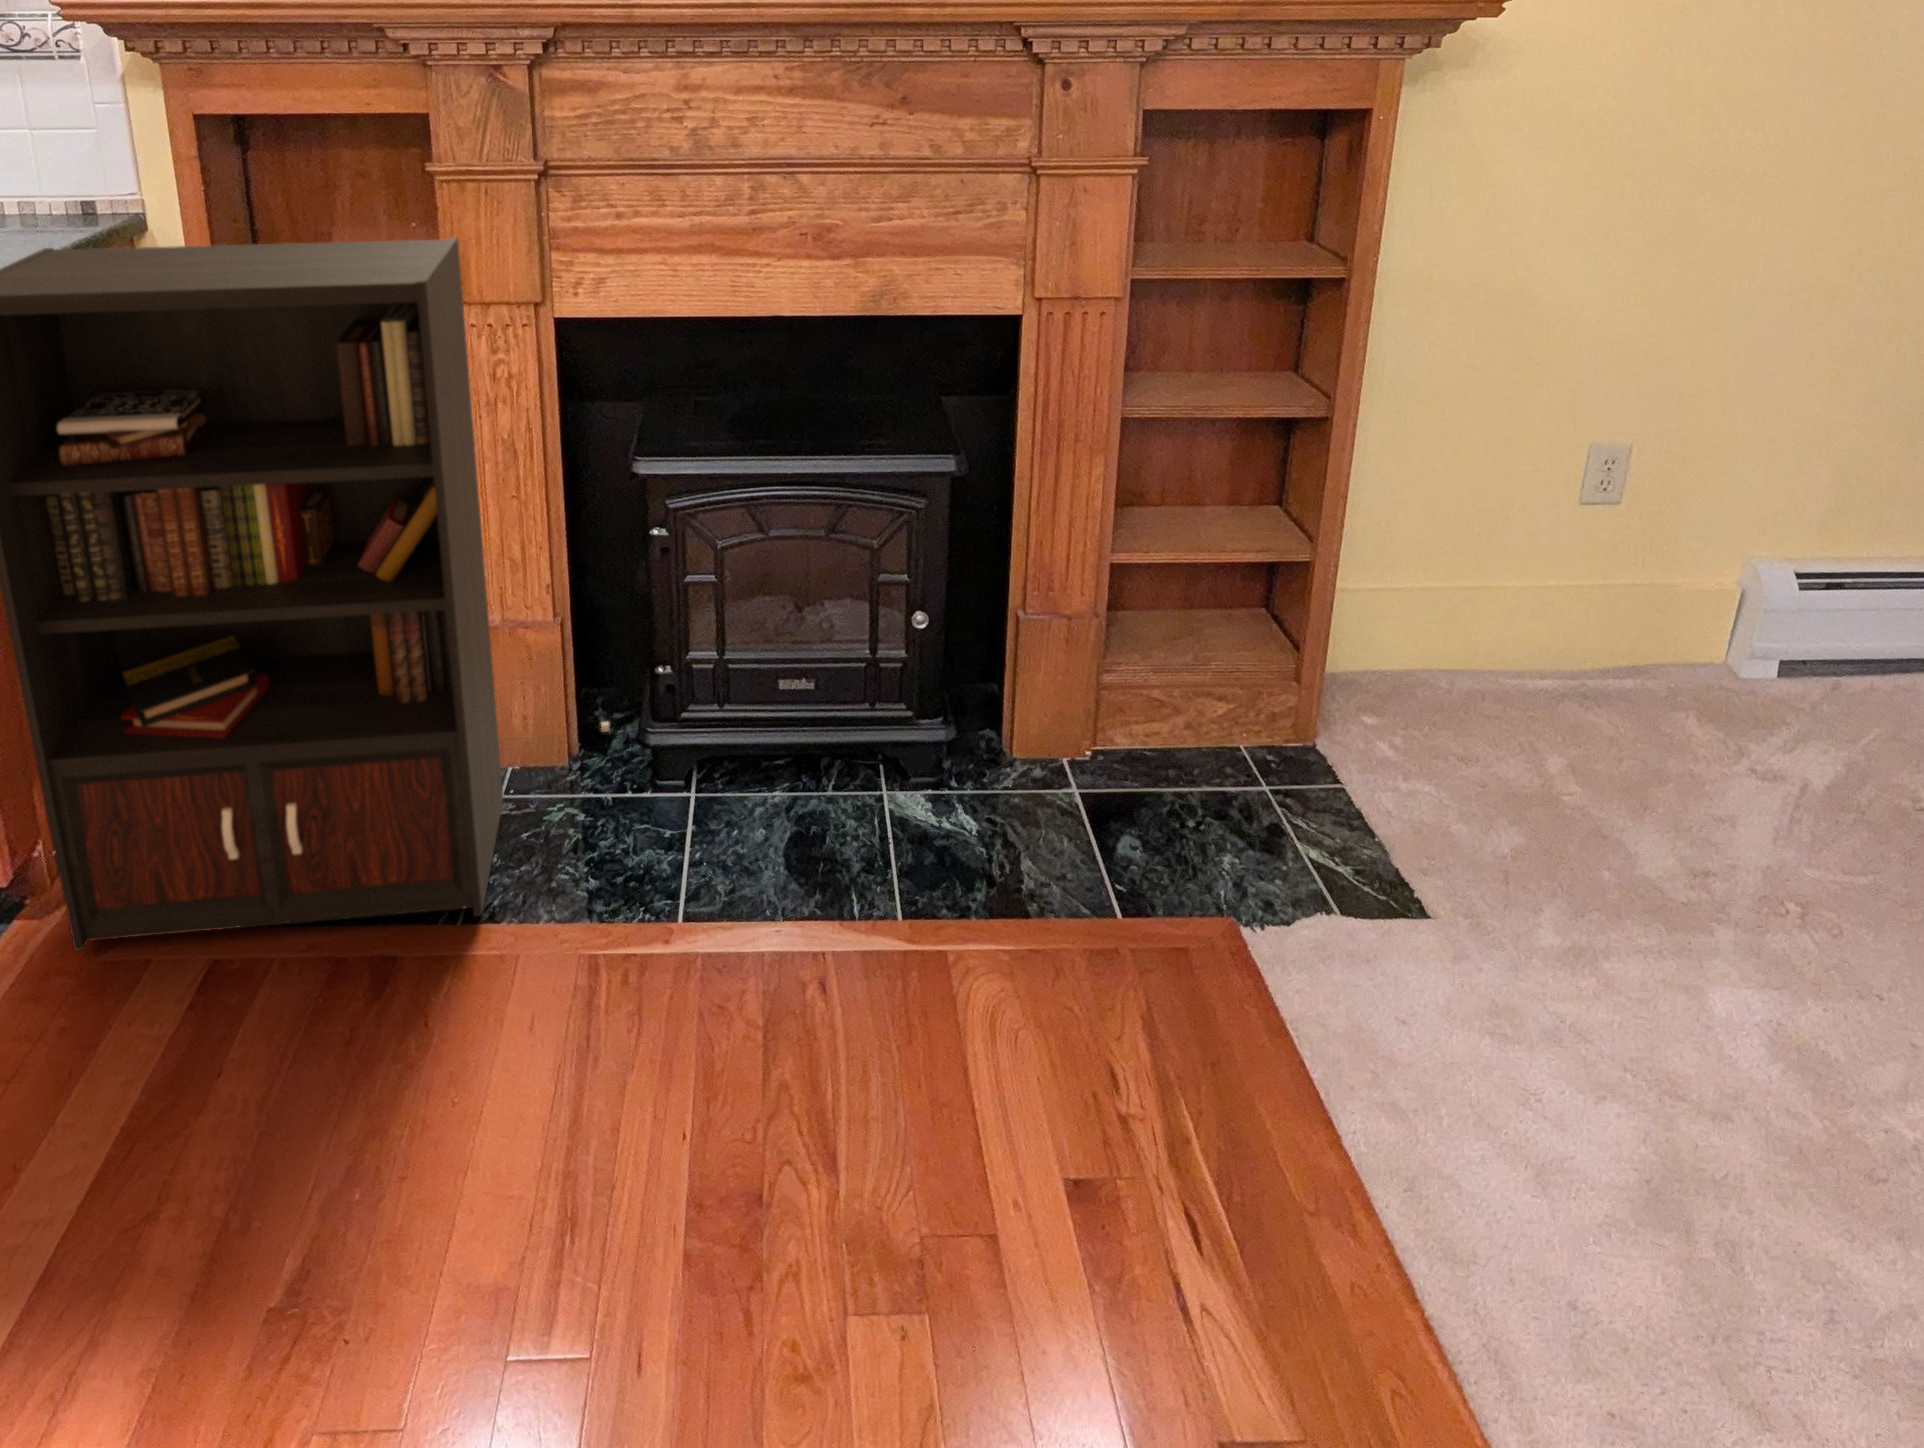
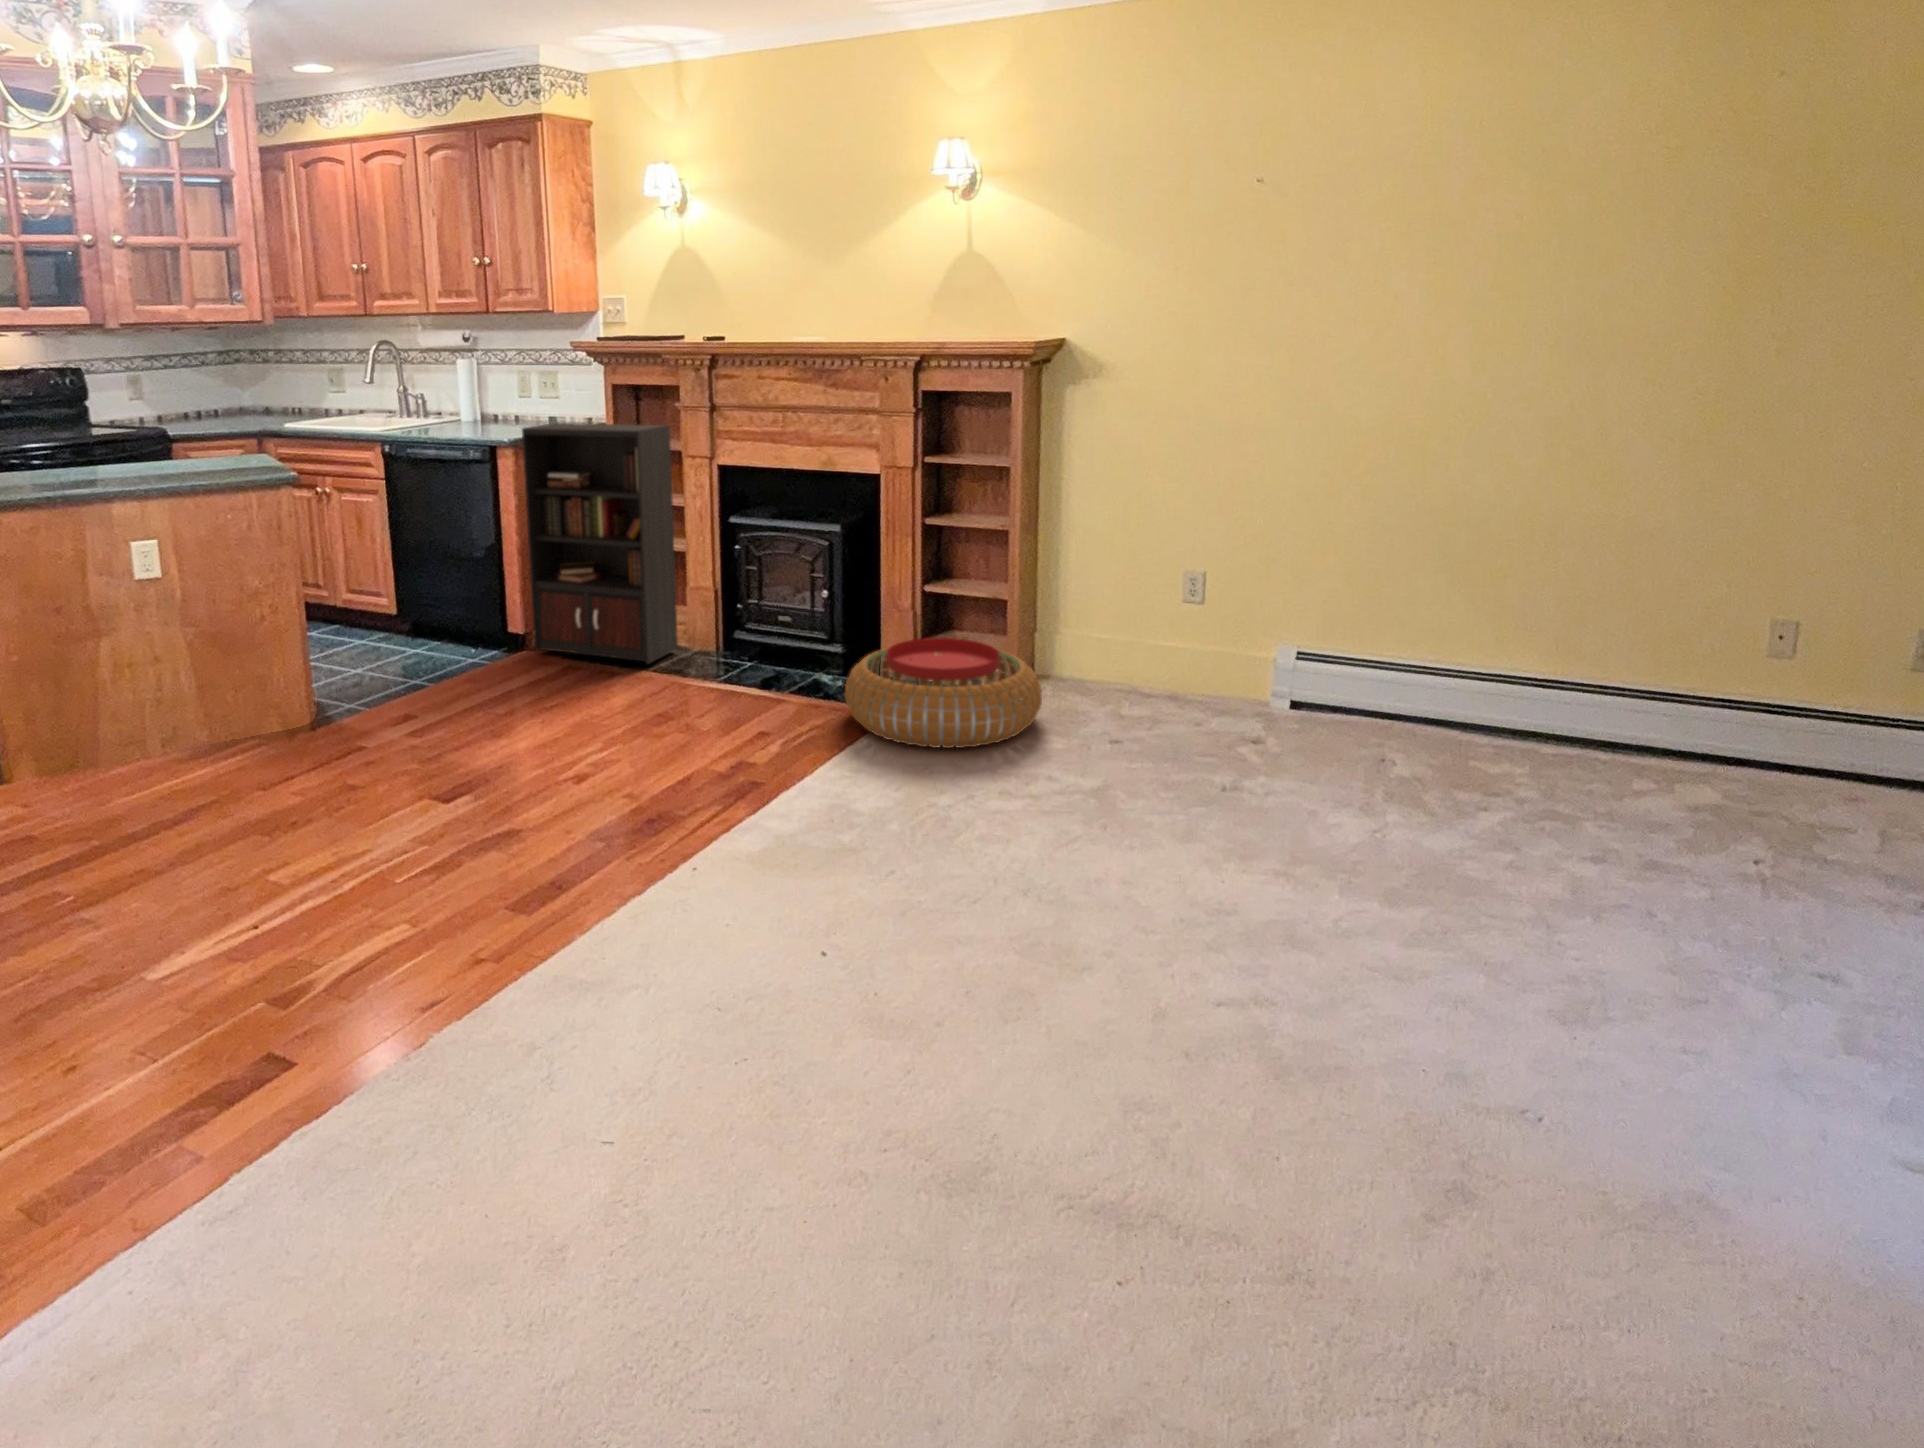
pouf: none [1157,703,1716,1144] -> present [845,638,1042,748]

